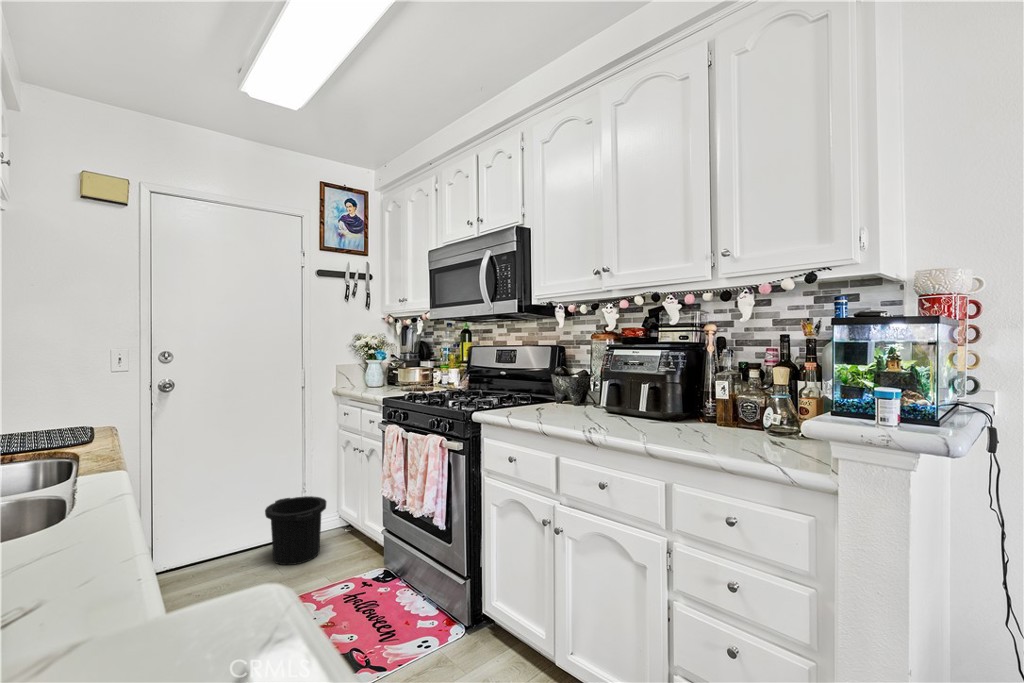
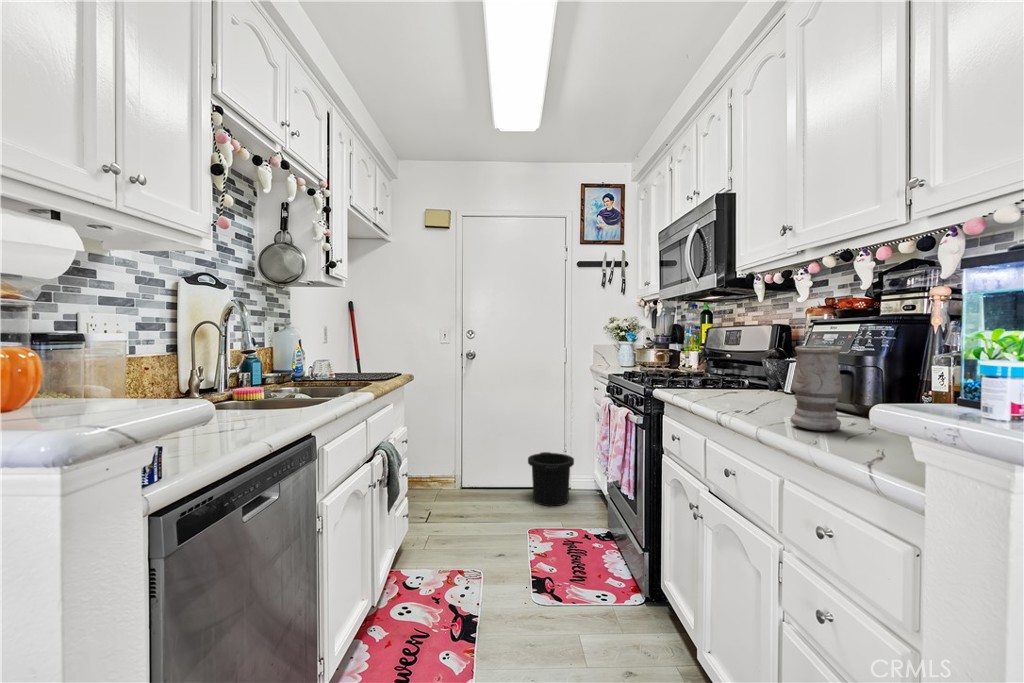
vase: none [647,370,682,437] -> present [791,345,842,431]

